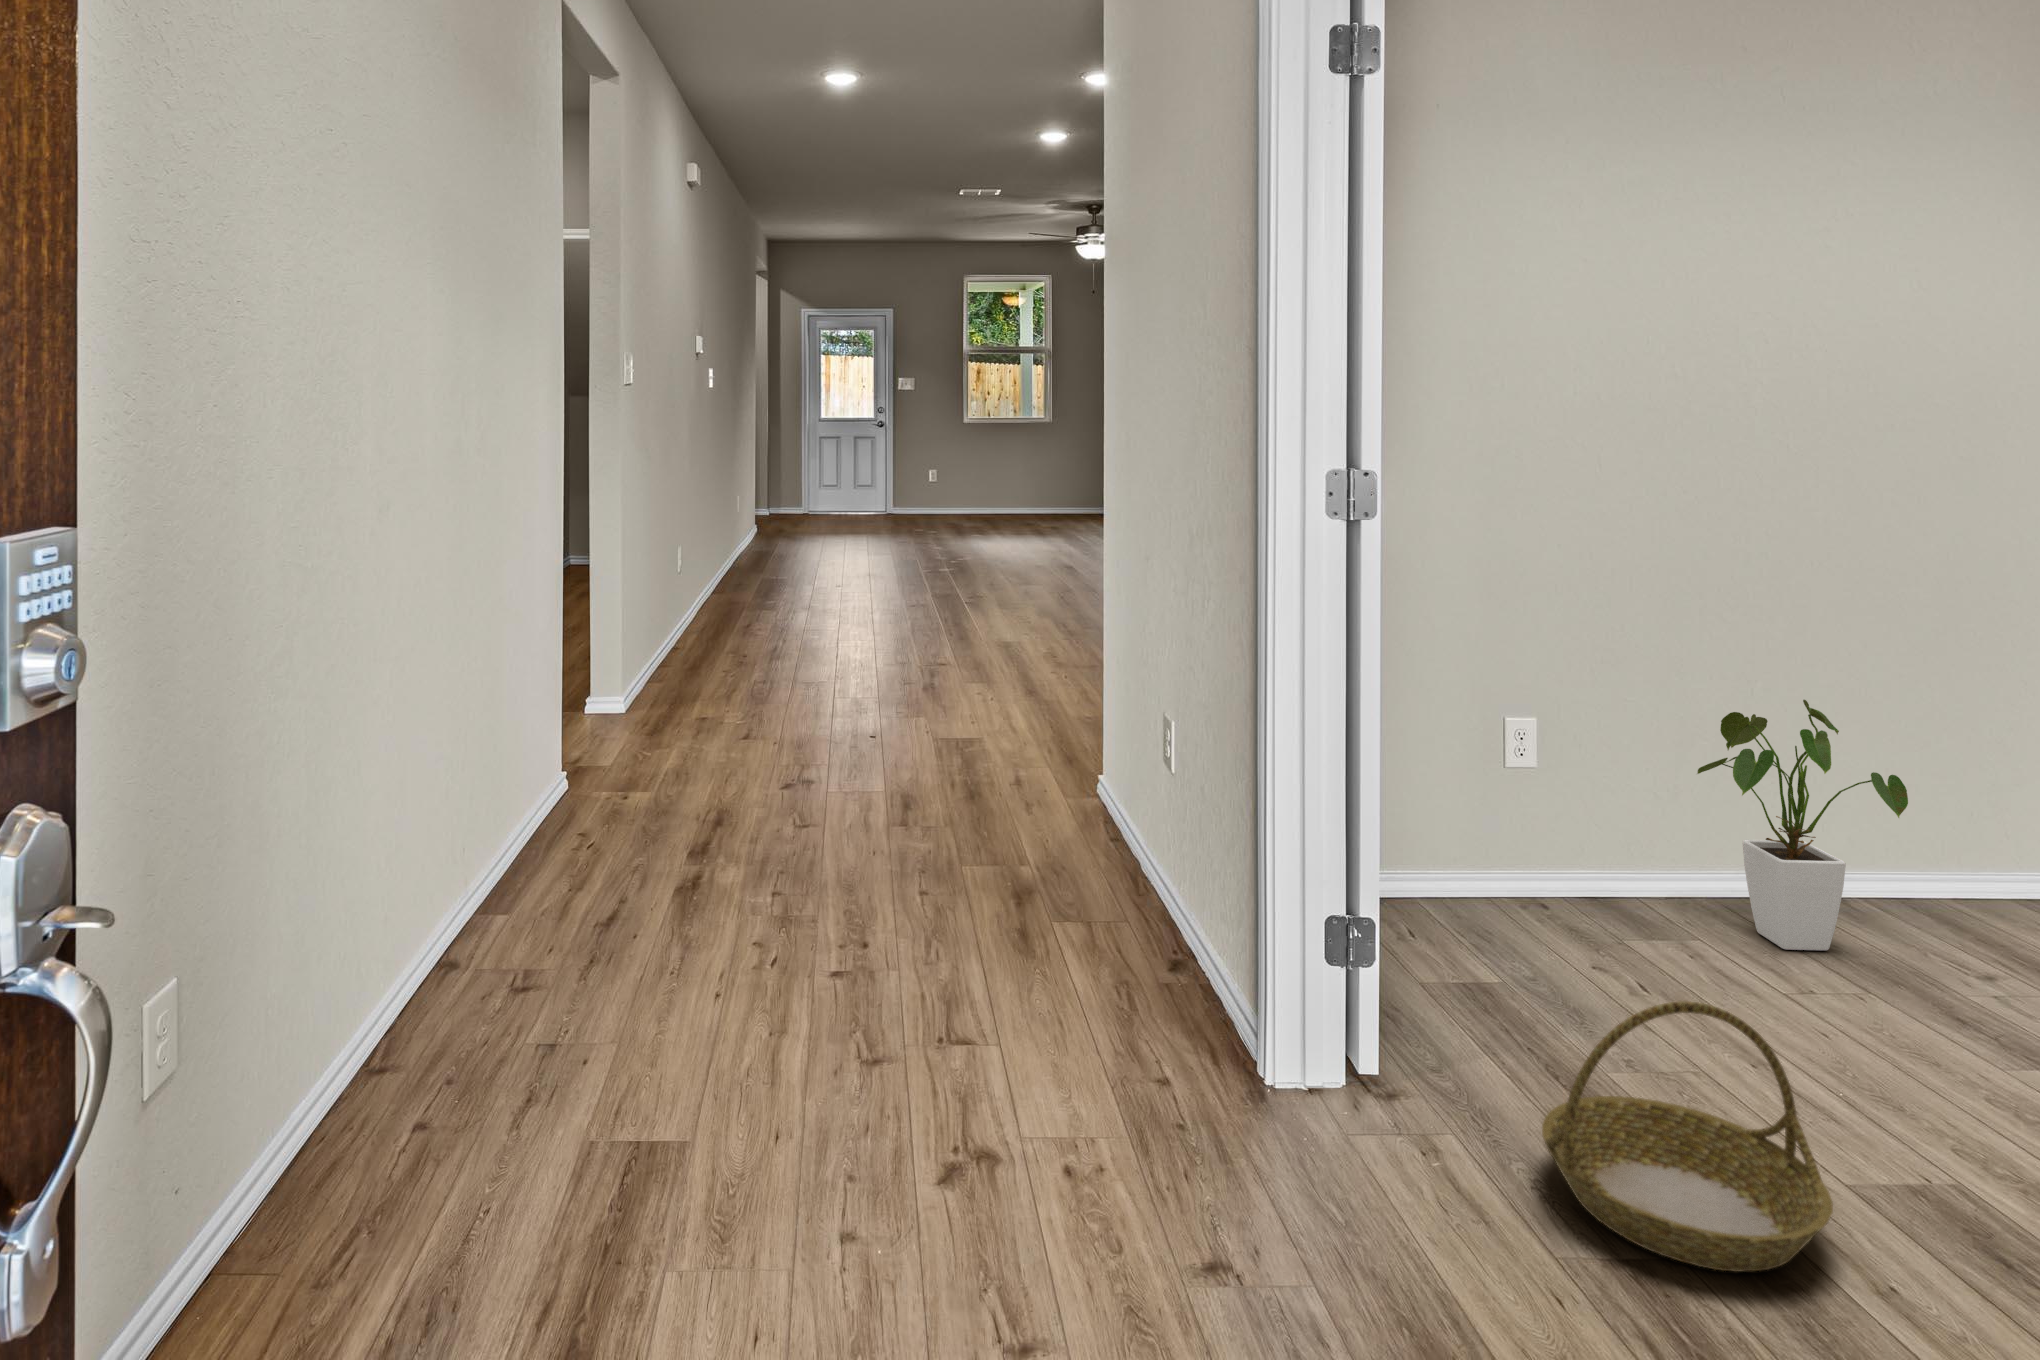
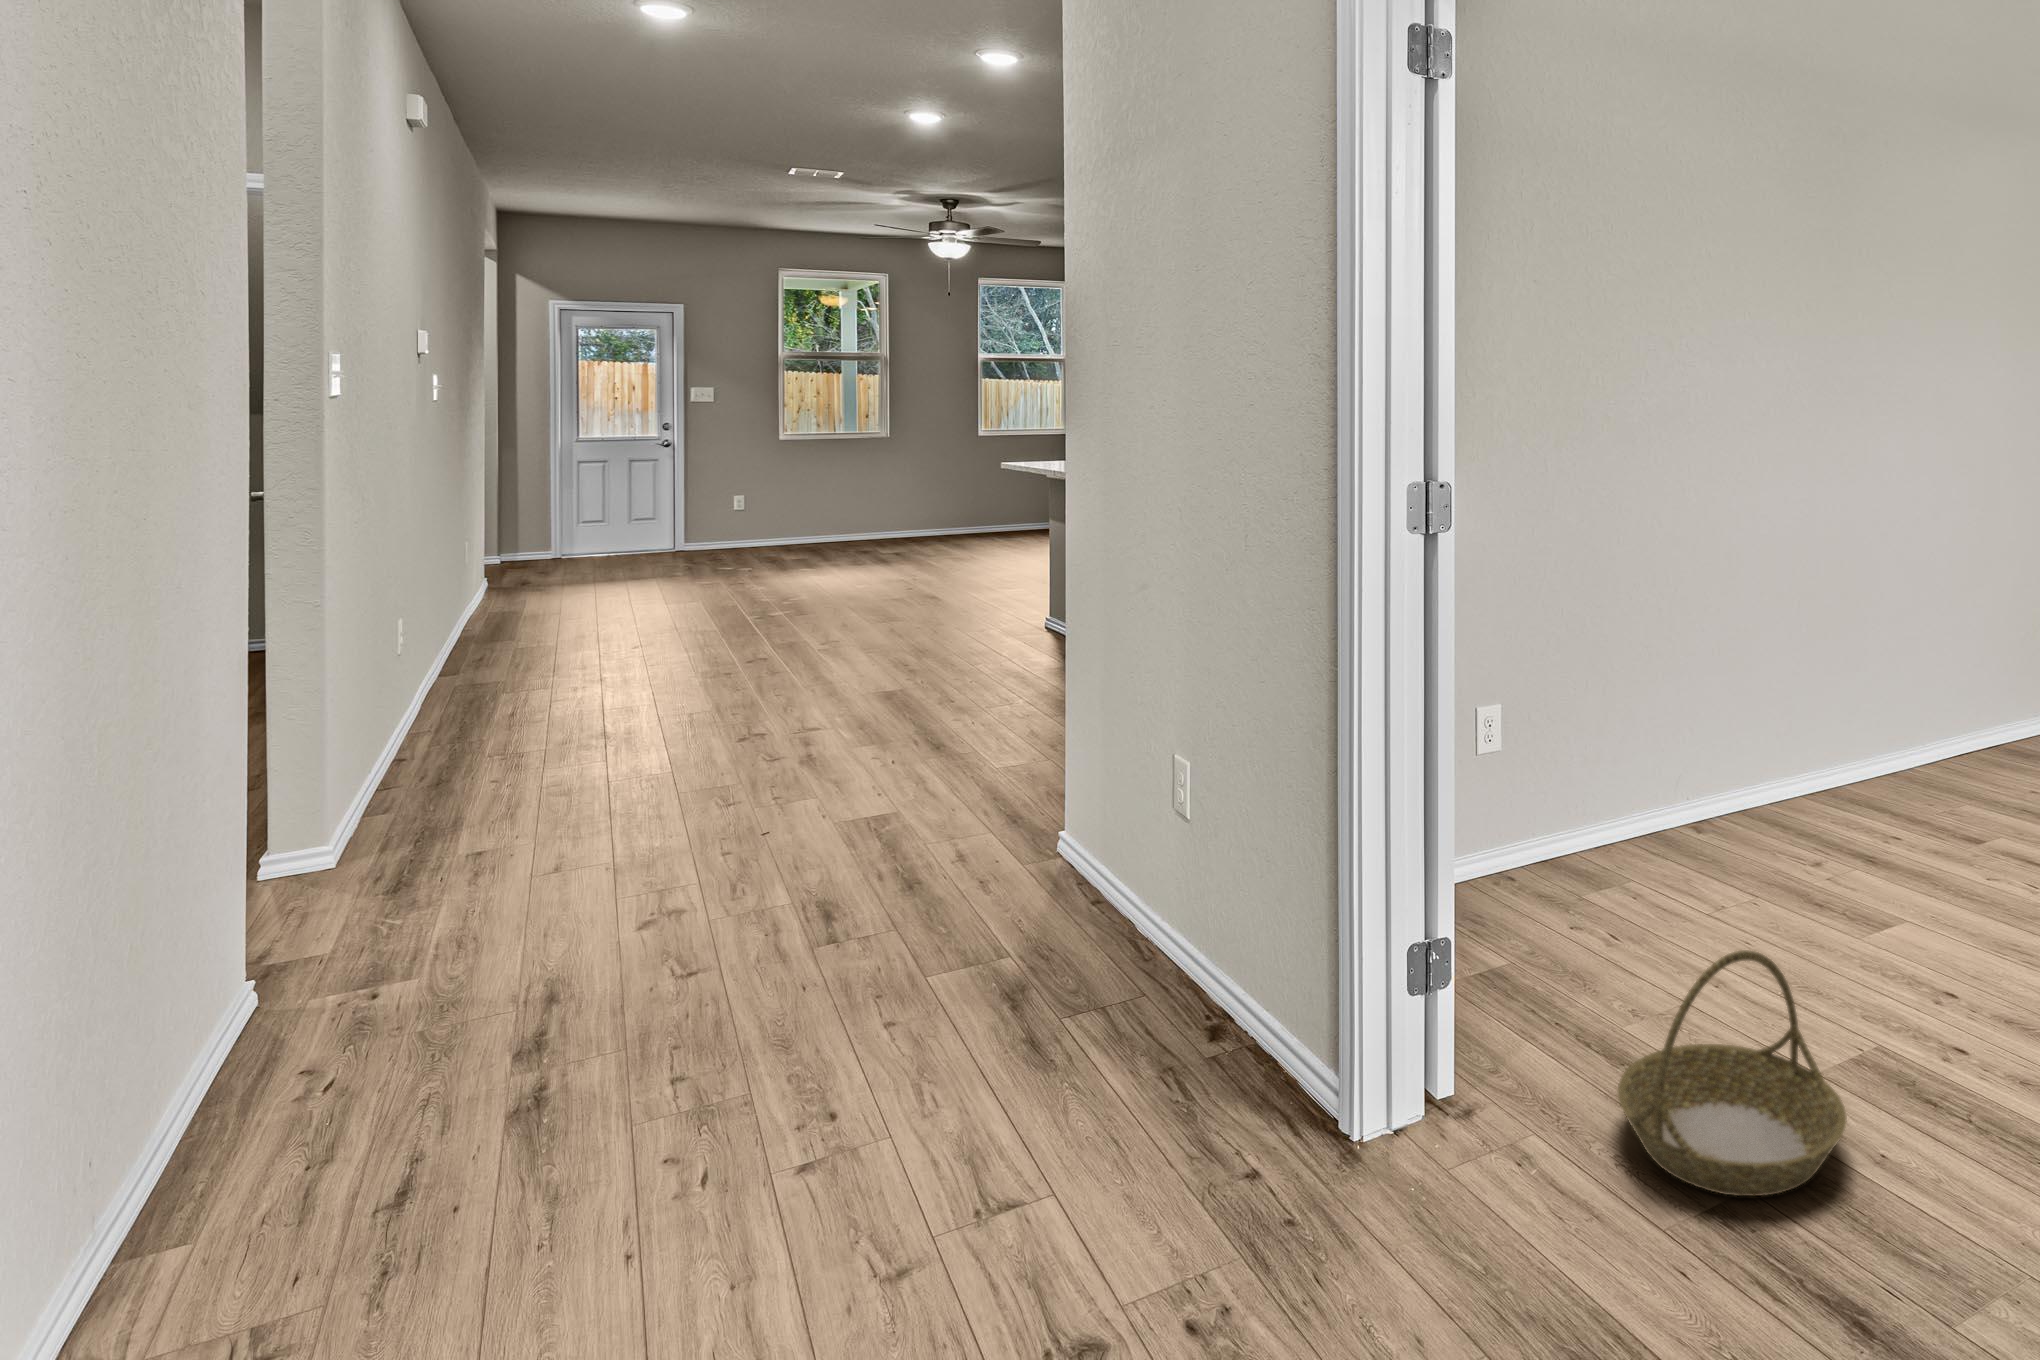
house plant: present [1697,700,1908,950] -> none [1606,656,1762,871]

